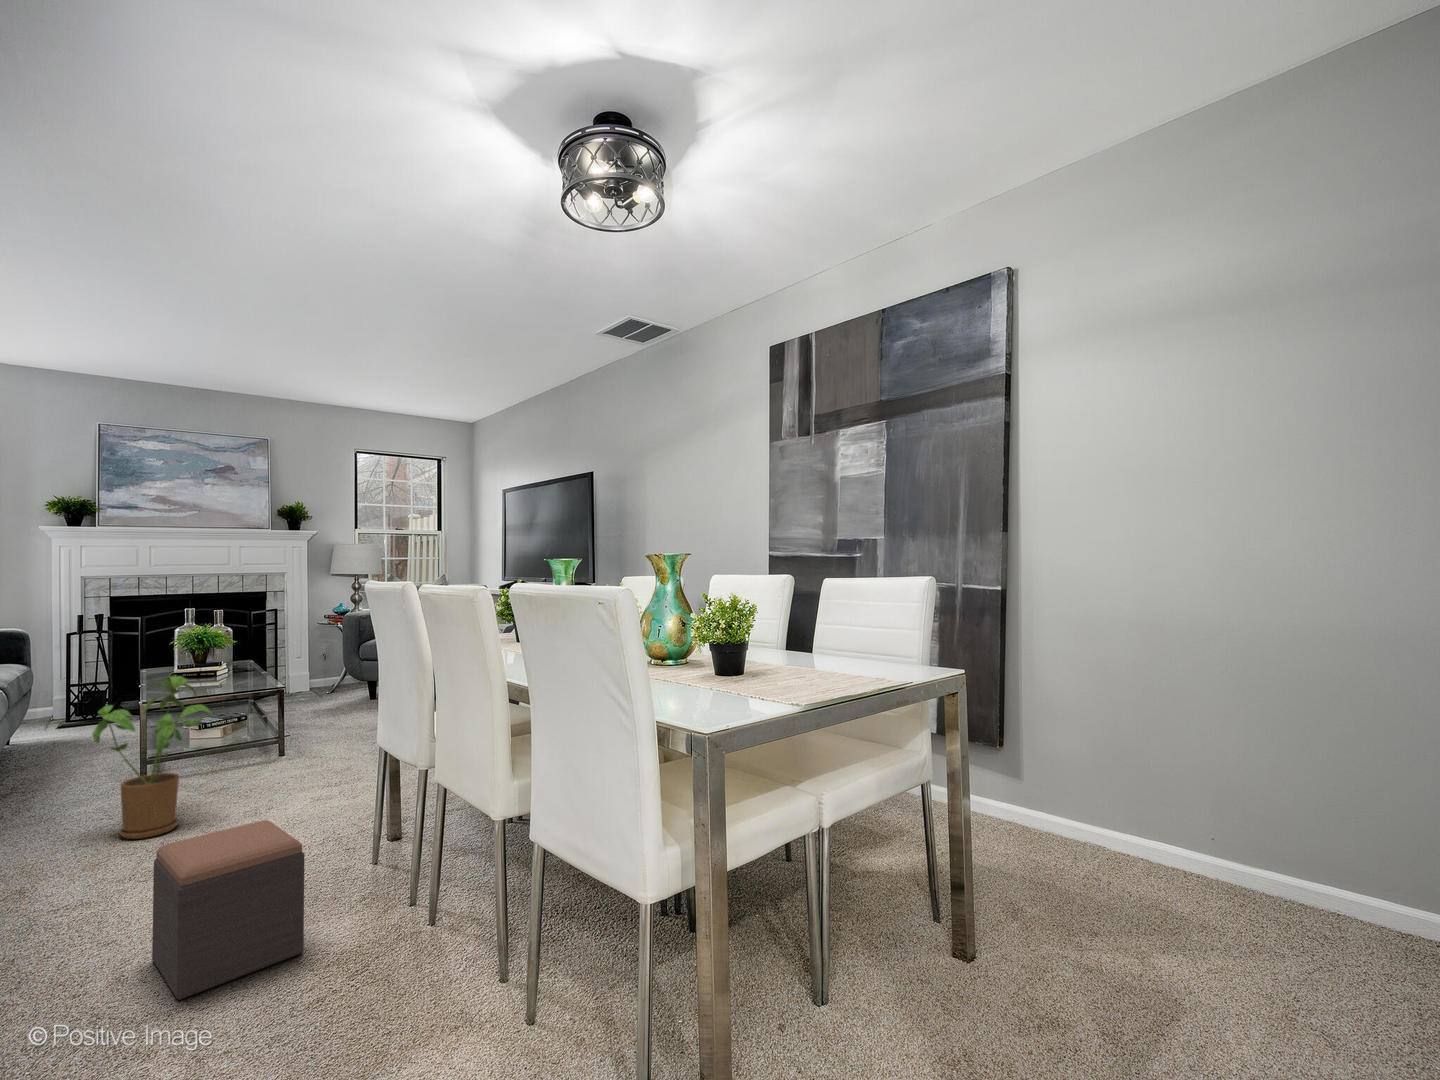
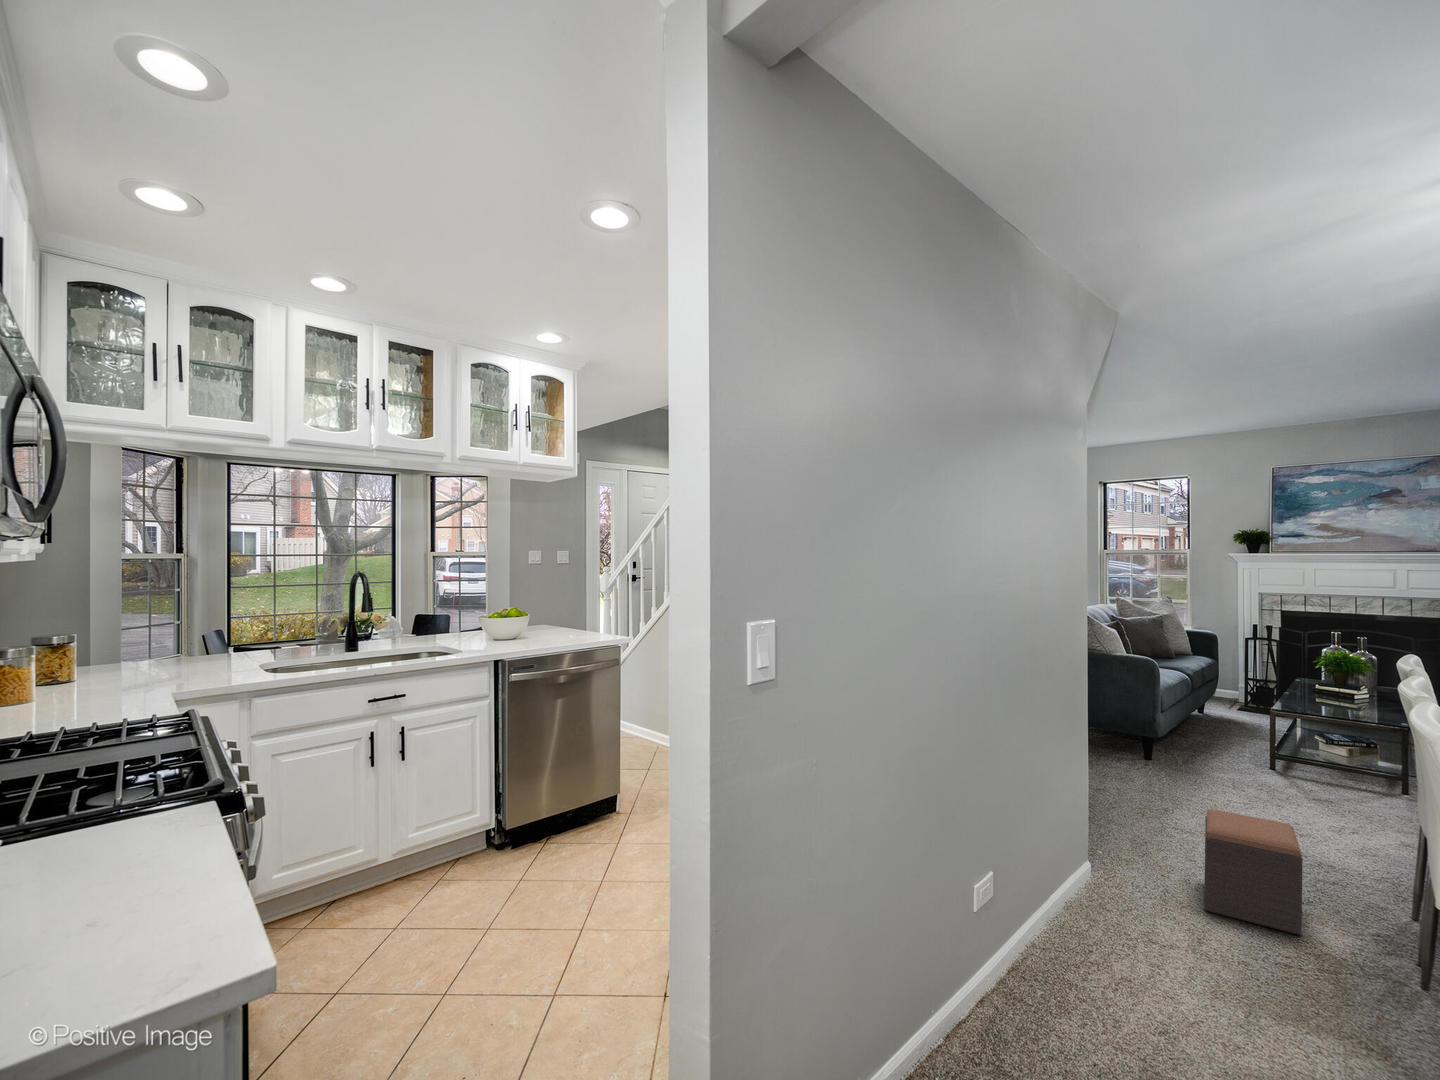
house plant: present [92,676,213,839] -> none [1212,693,1301,813]

